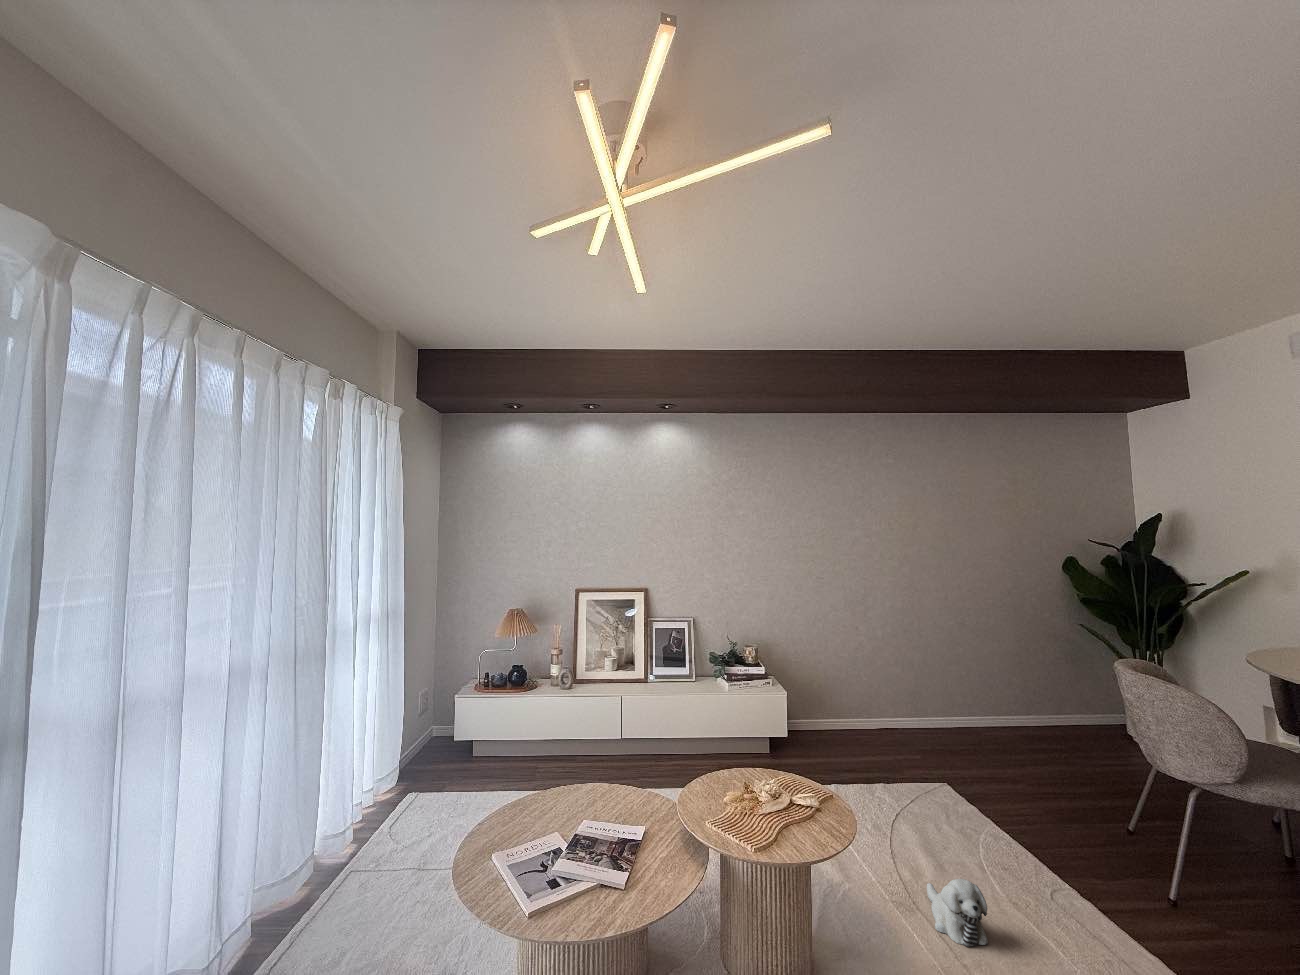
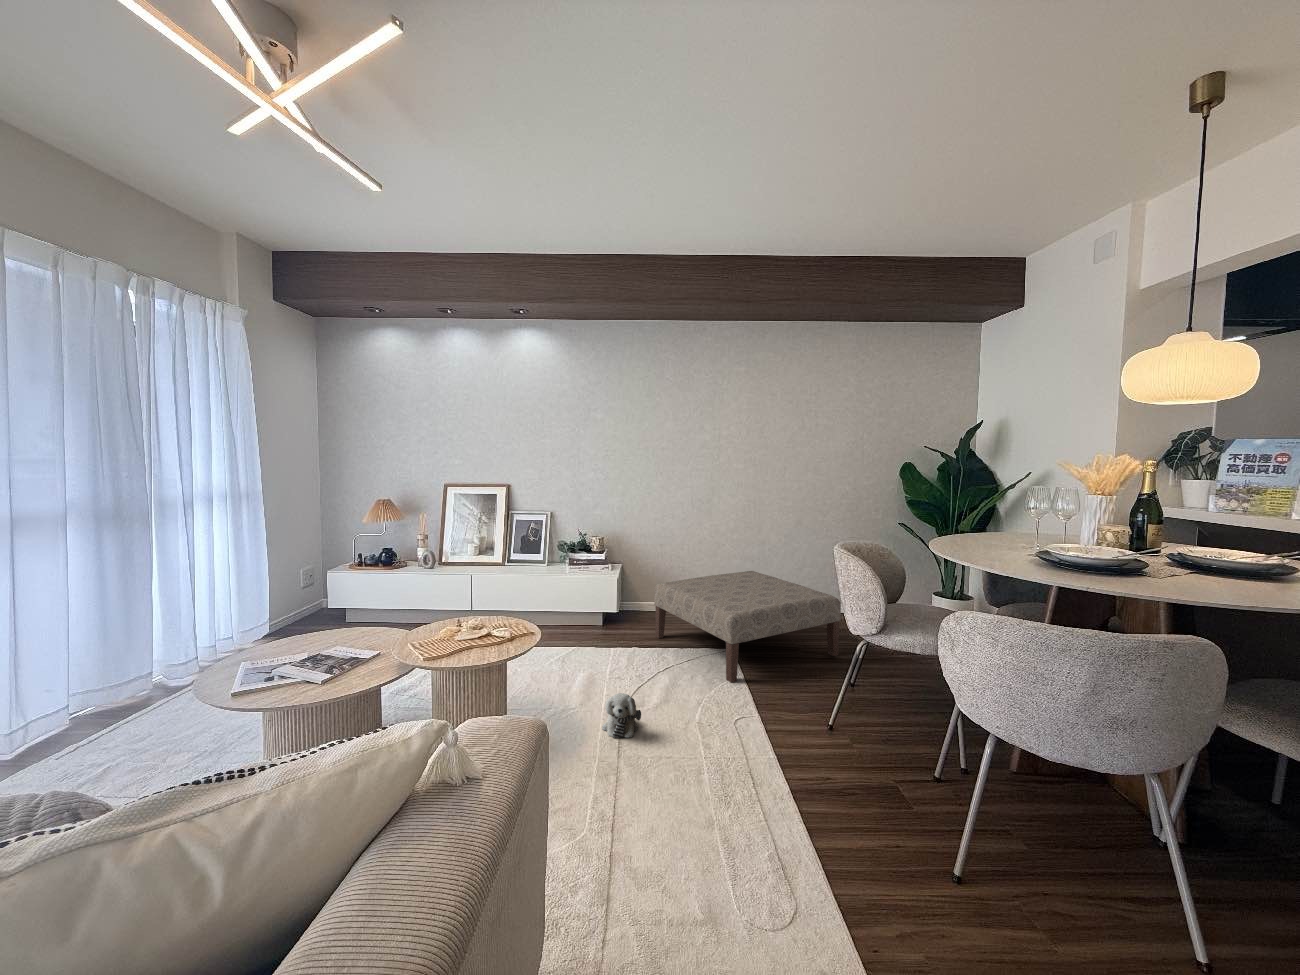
ottoman: none [841,678,1070,834] -> present [654,571,841,683]

